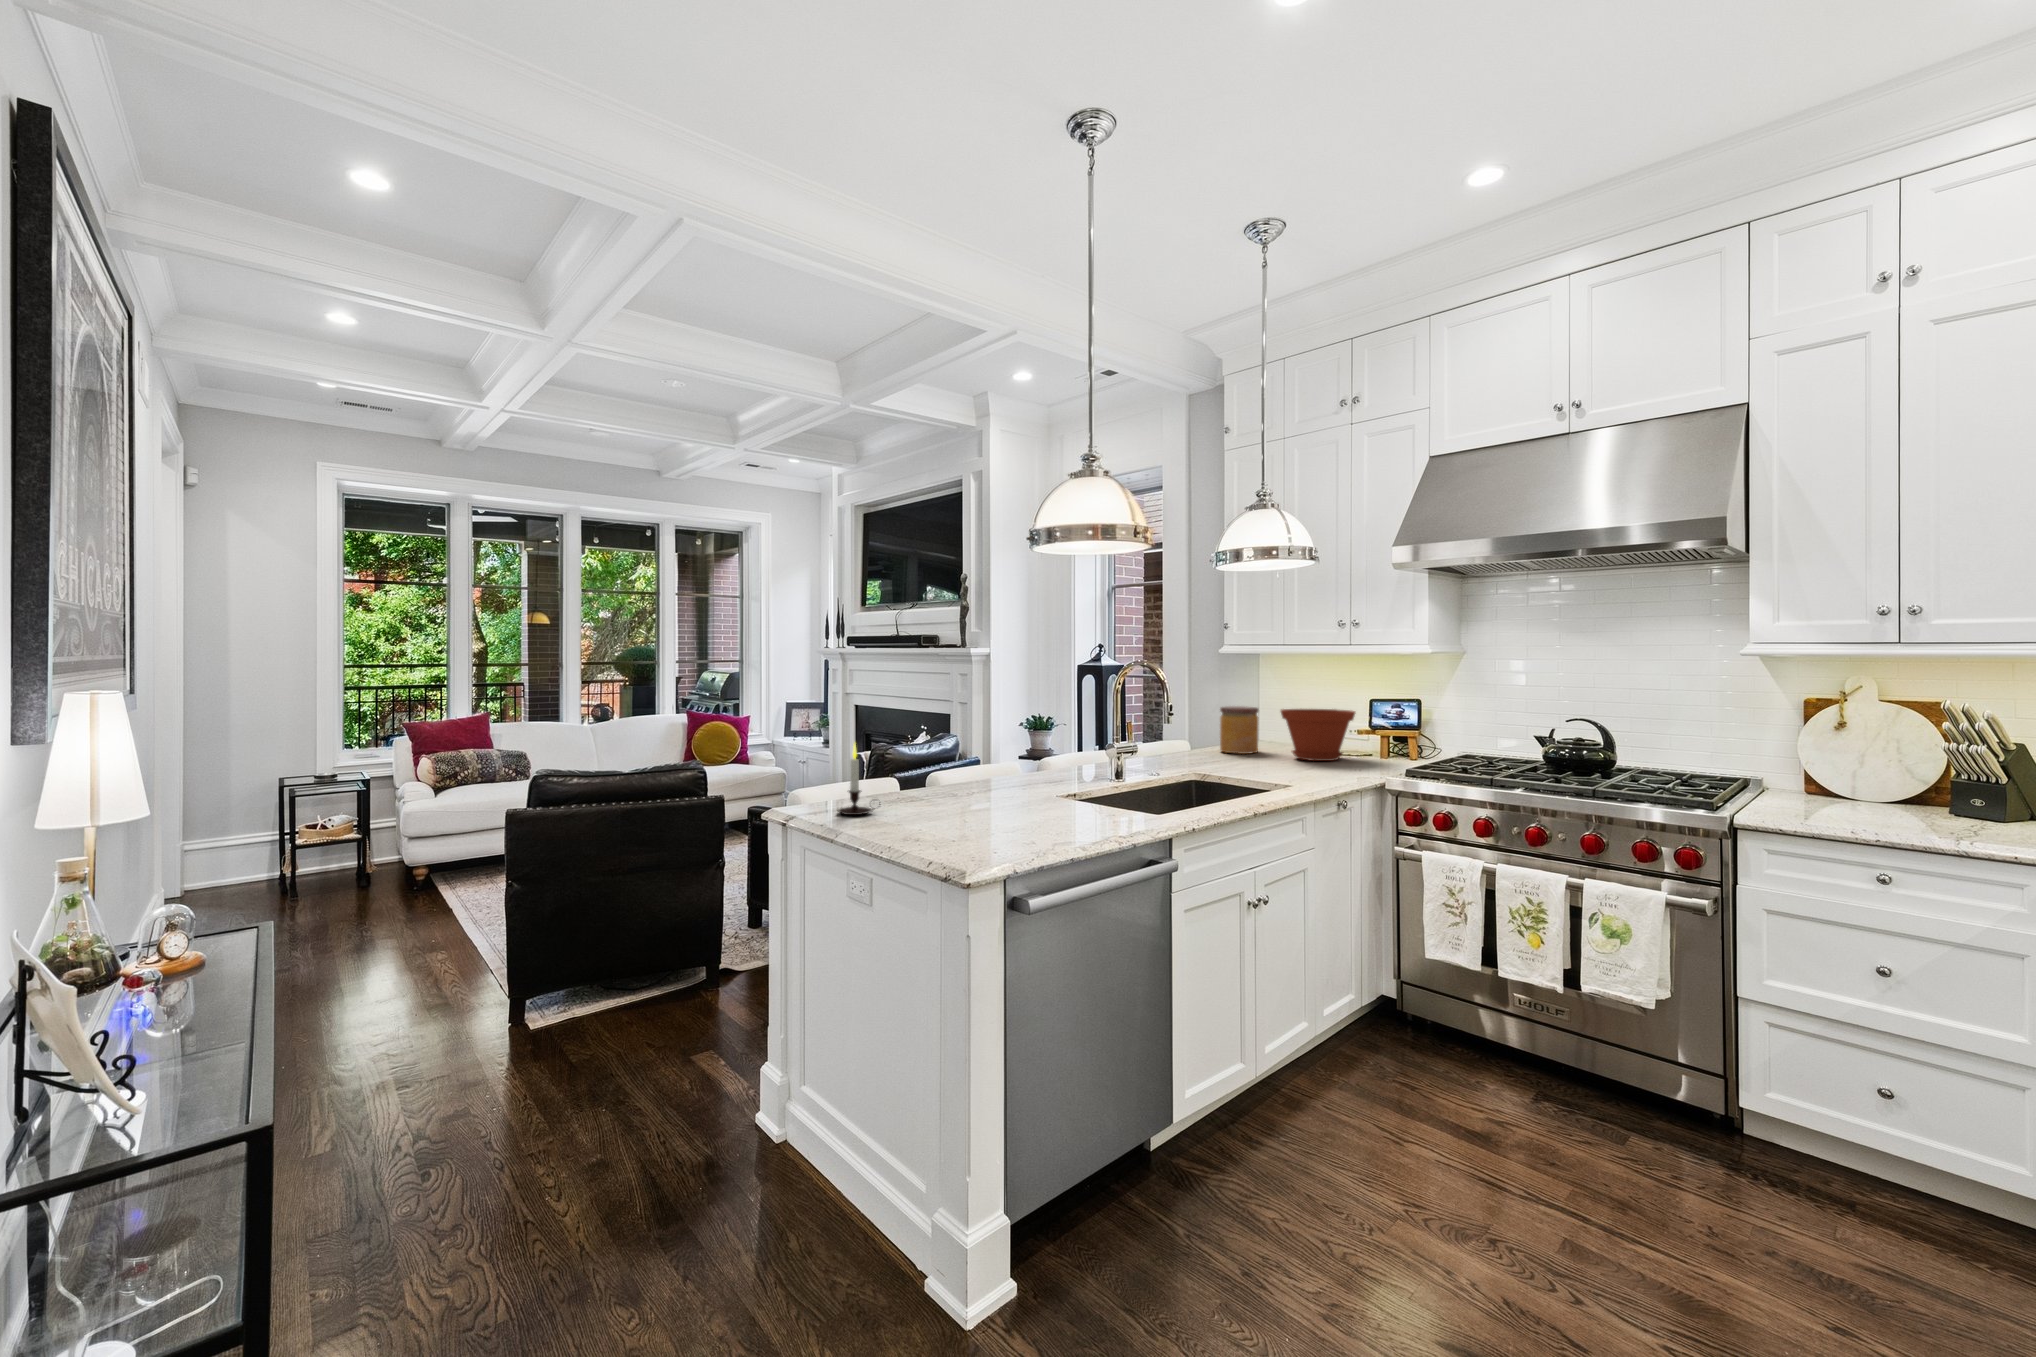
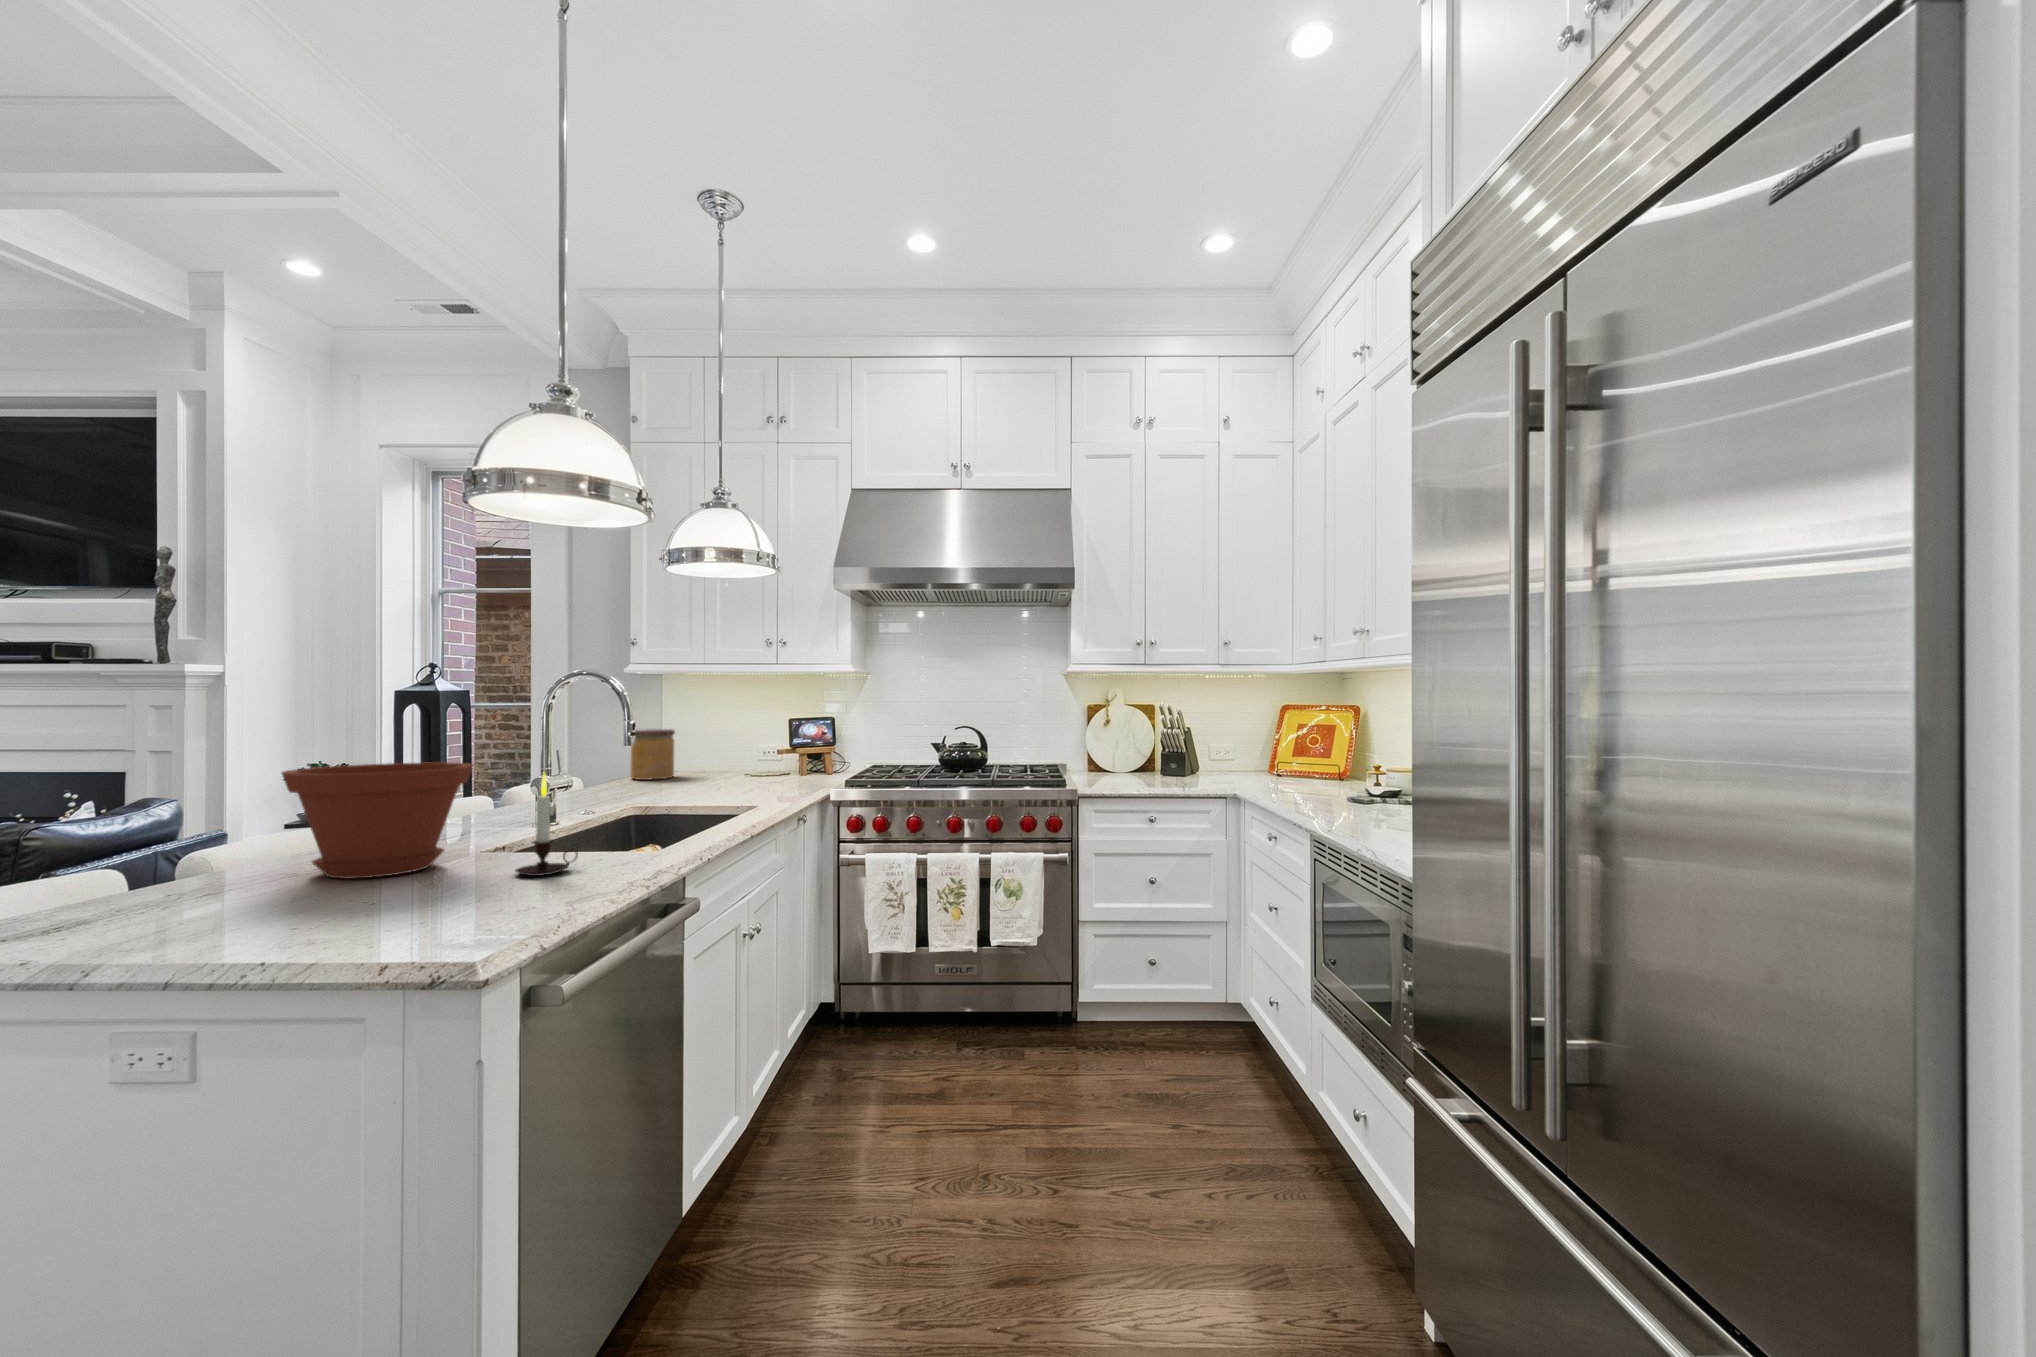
plant pot: present [1281,709,1355,761] -> present [282,762,473,879]
candle: present [838,744,880,815] -> present [515,773,578,876]

